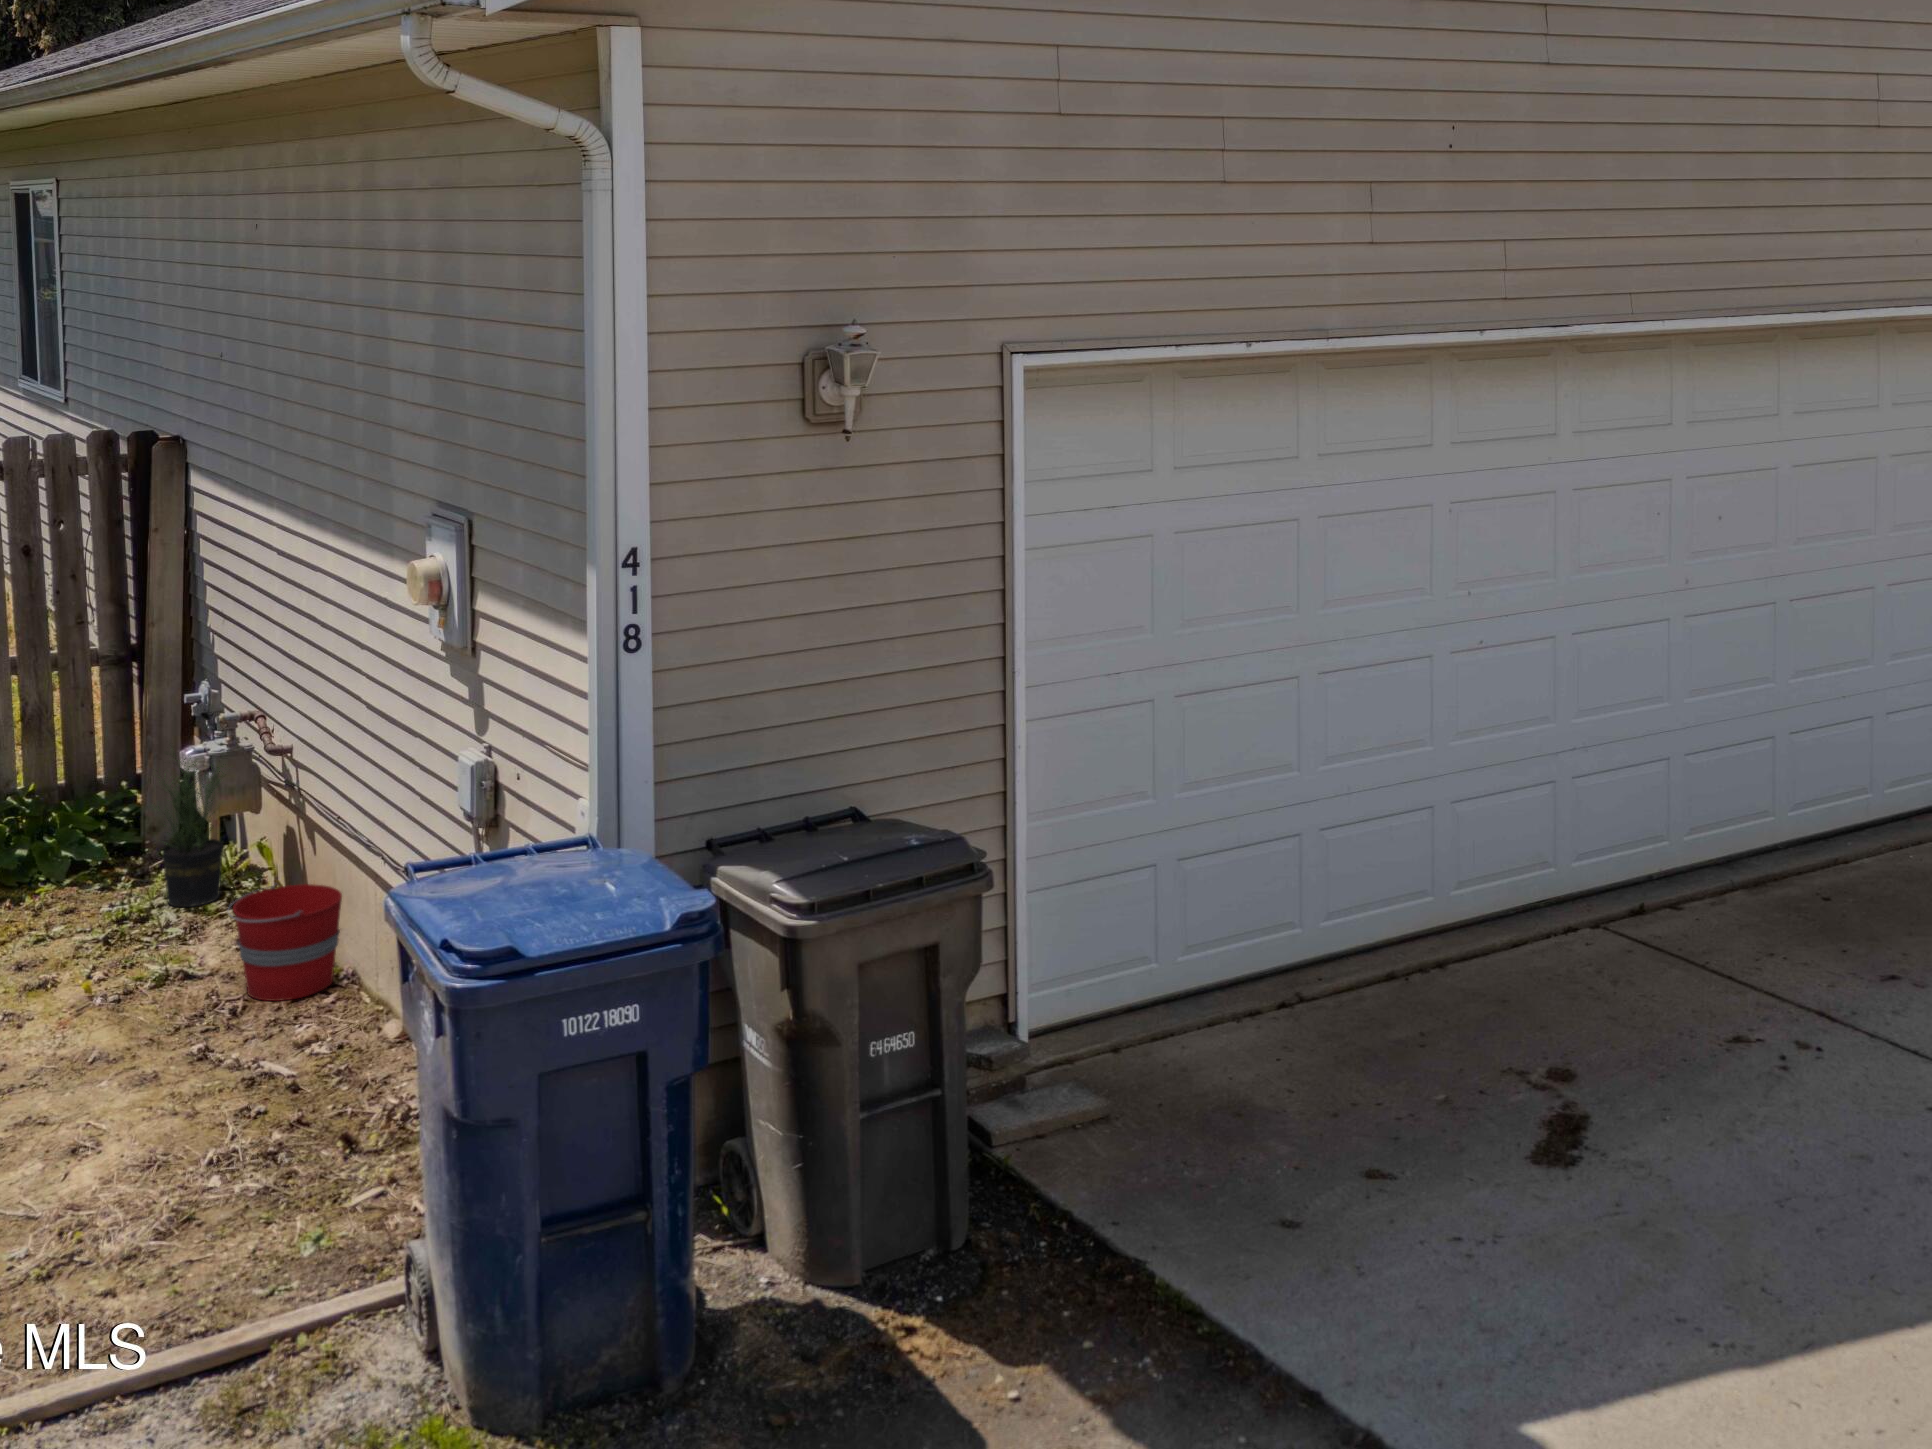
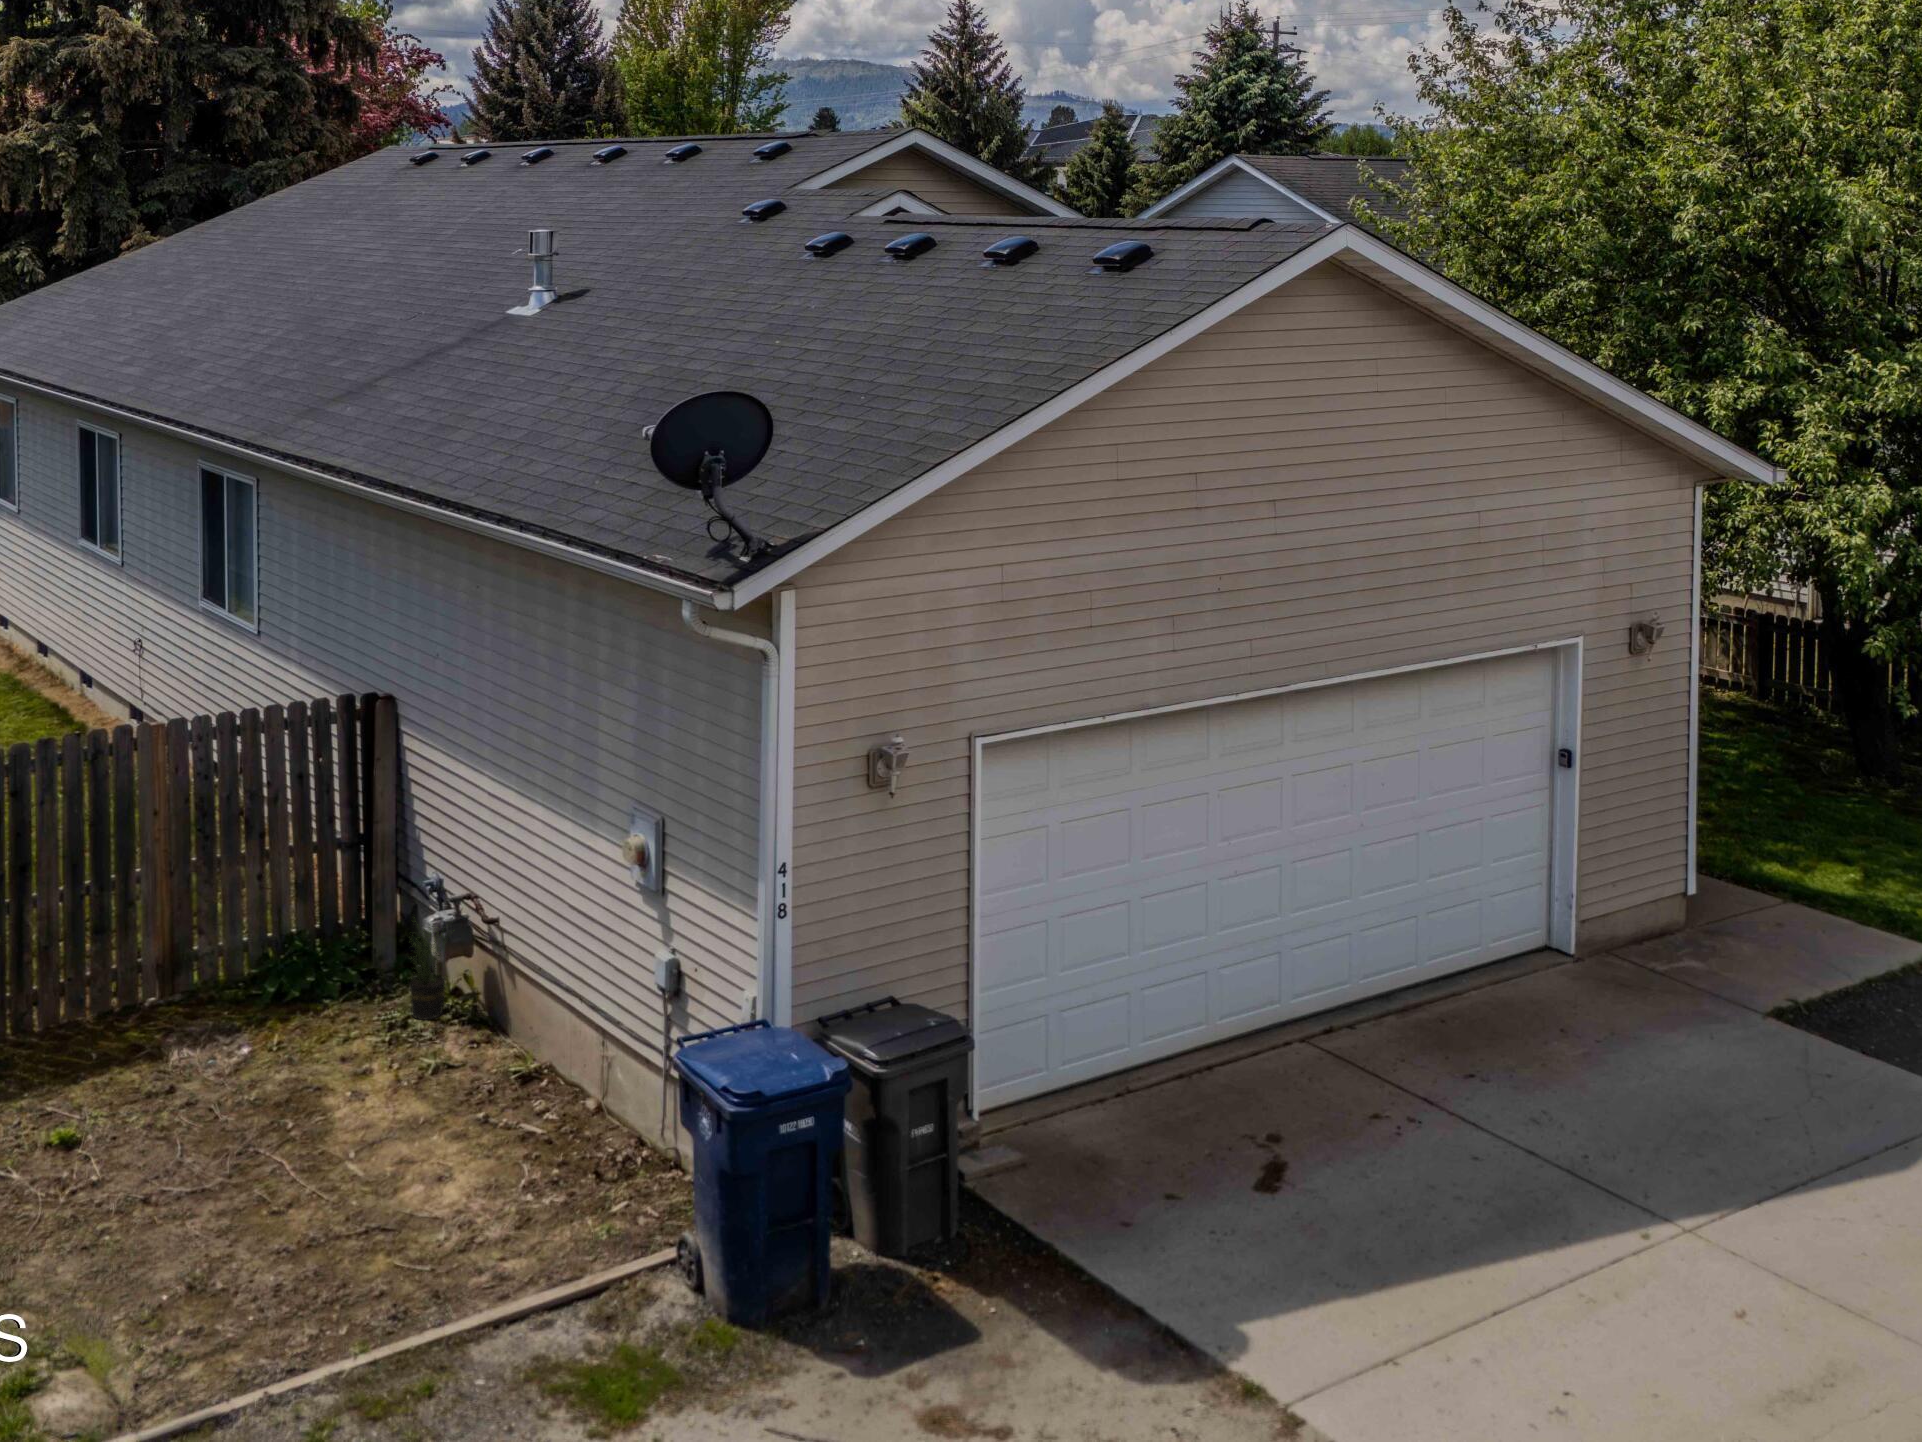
bucket: present [228,884,342,1001] -> none [486,1014,551,1087]

